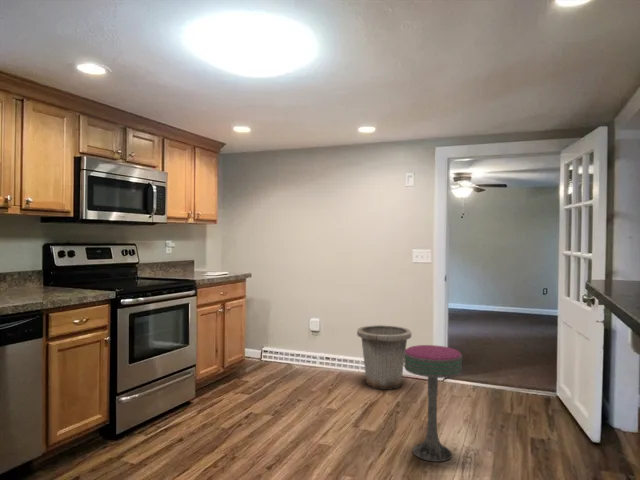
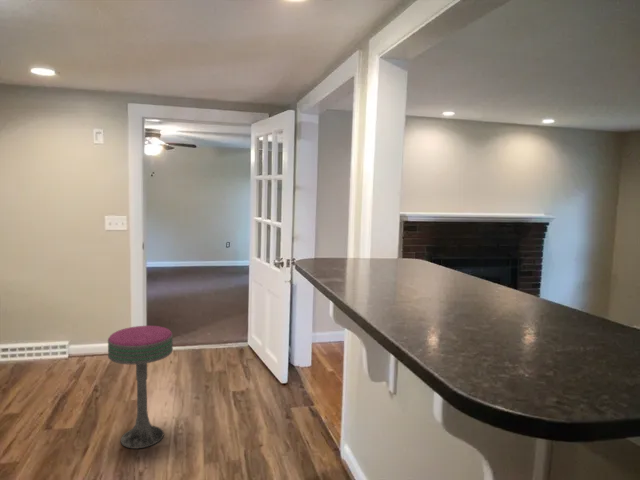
trash can: present [357,325,412,390] -> none [37,301,107,375]

